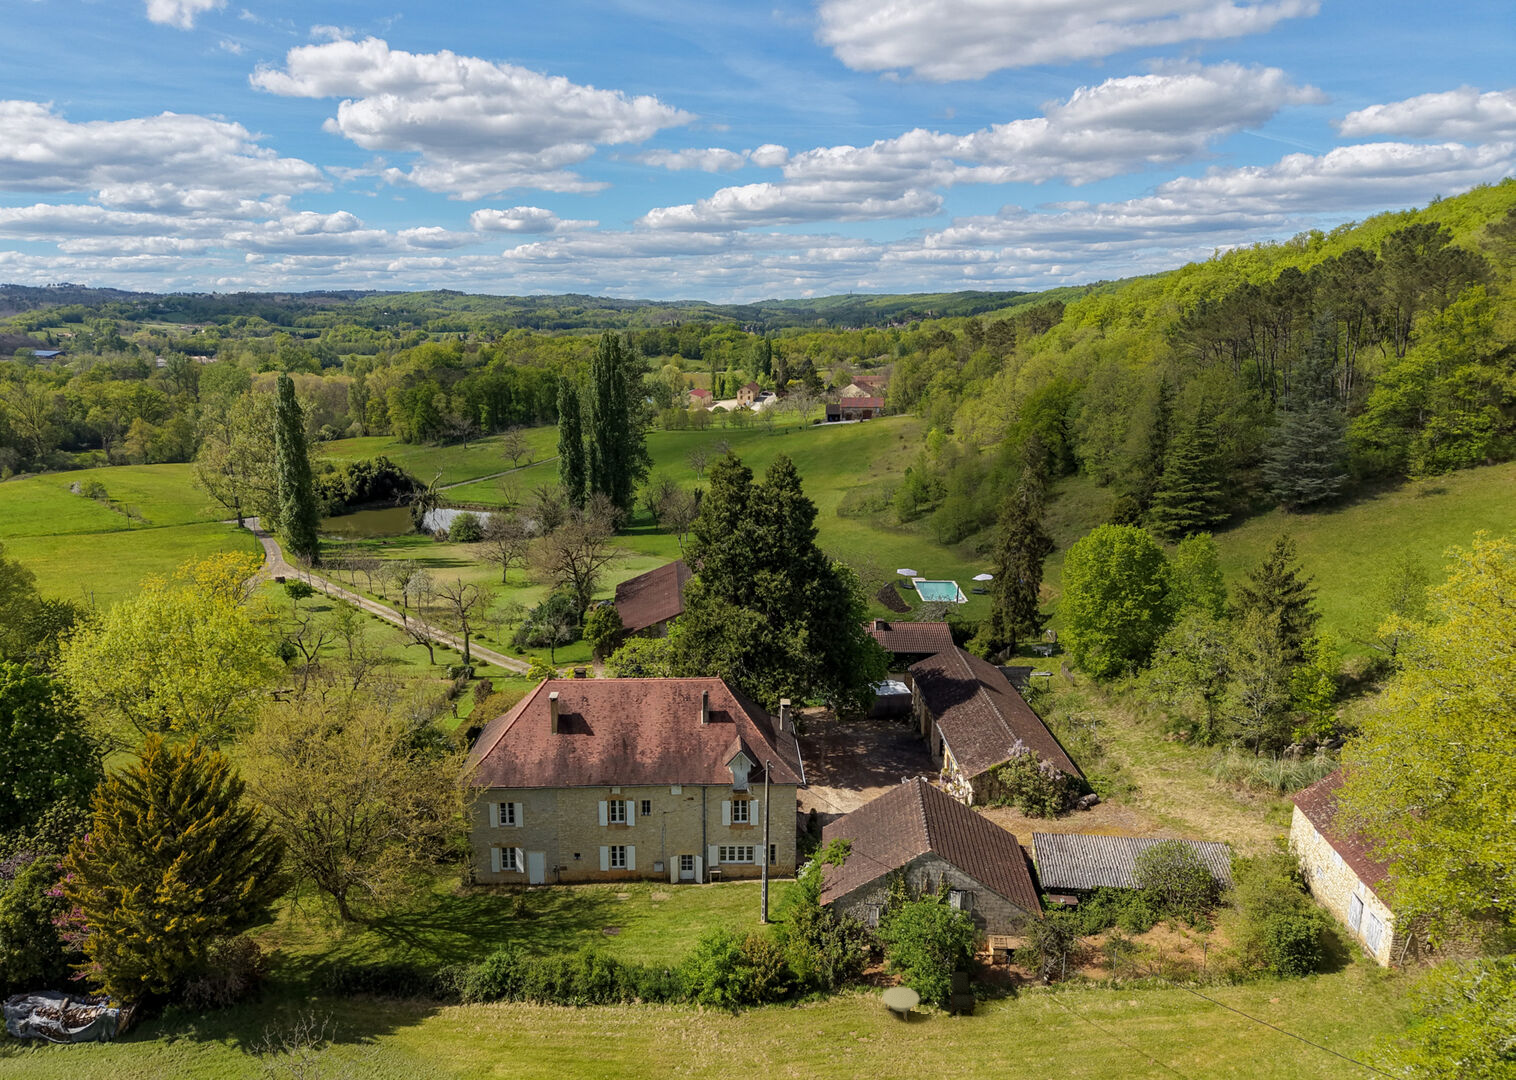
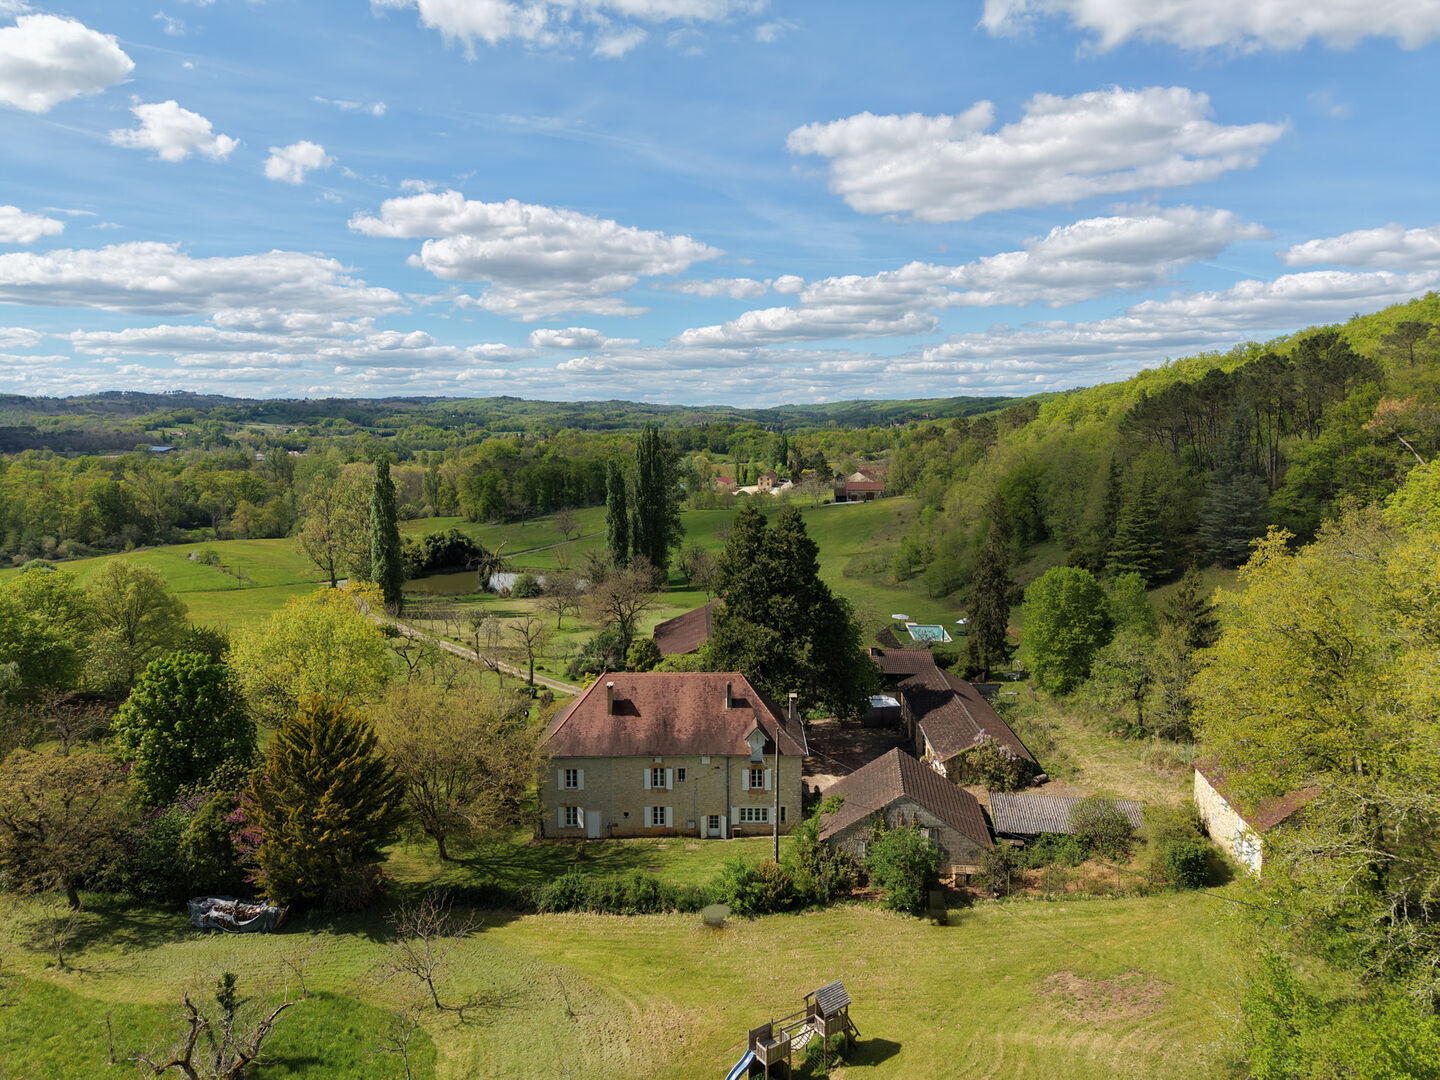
round table: present [882,987,919,1021] -> present [702,904,731,928]

